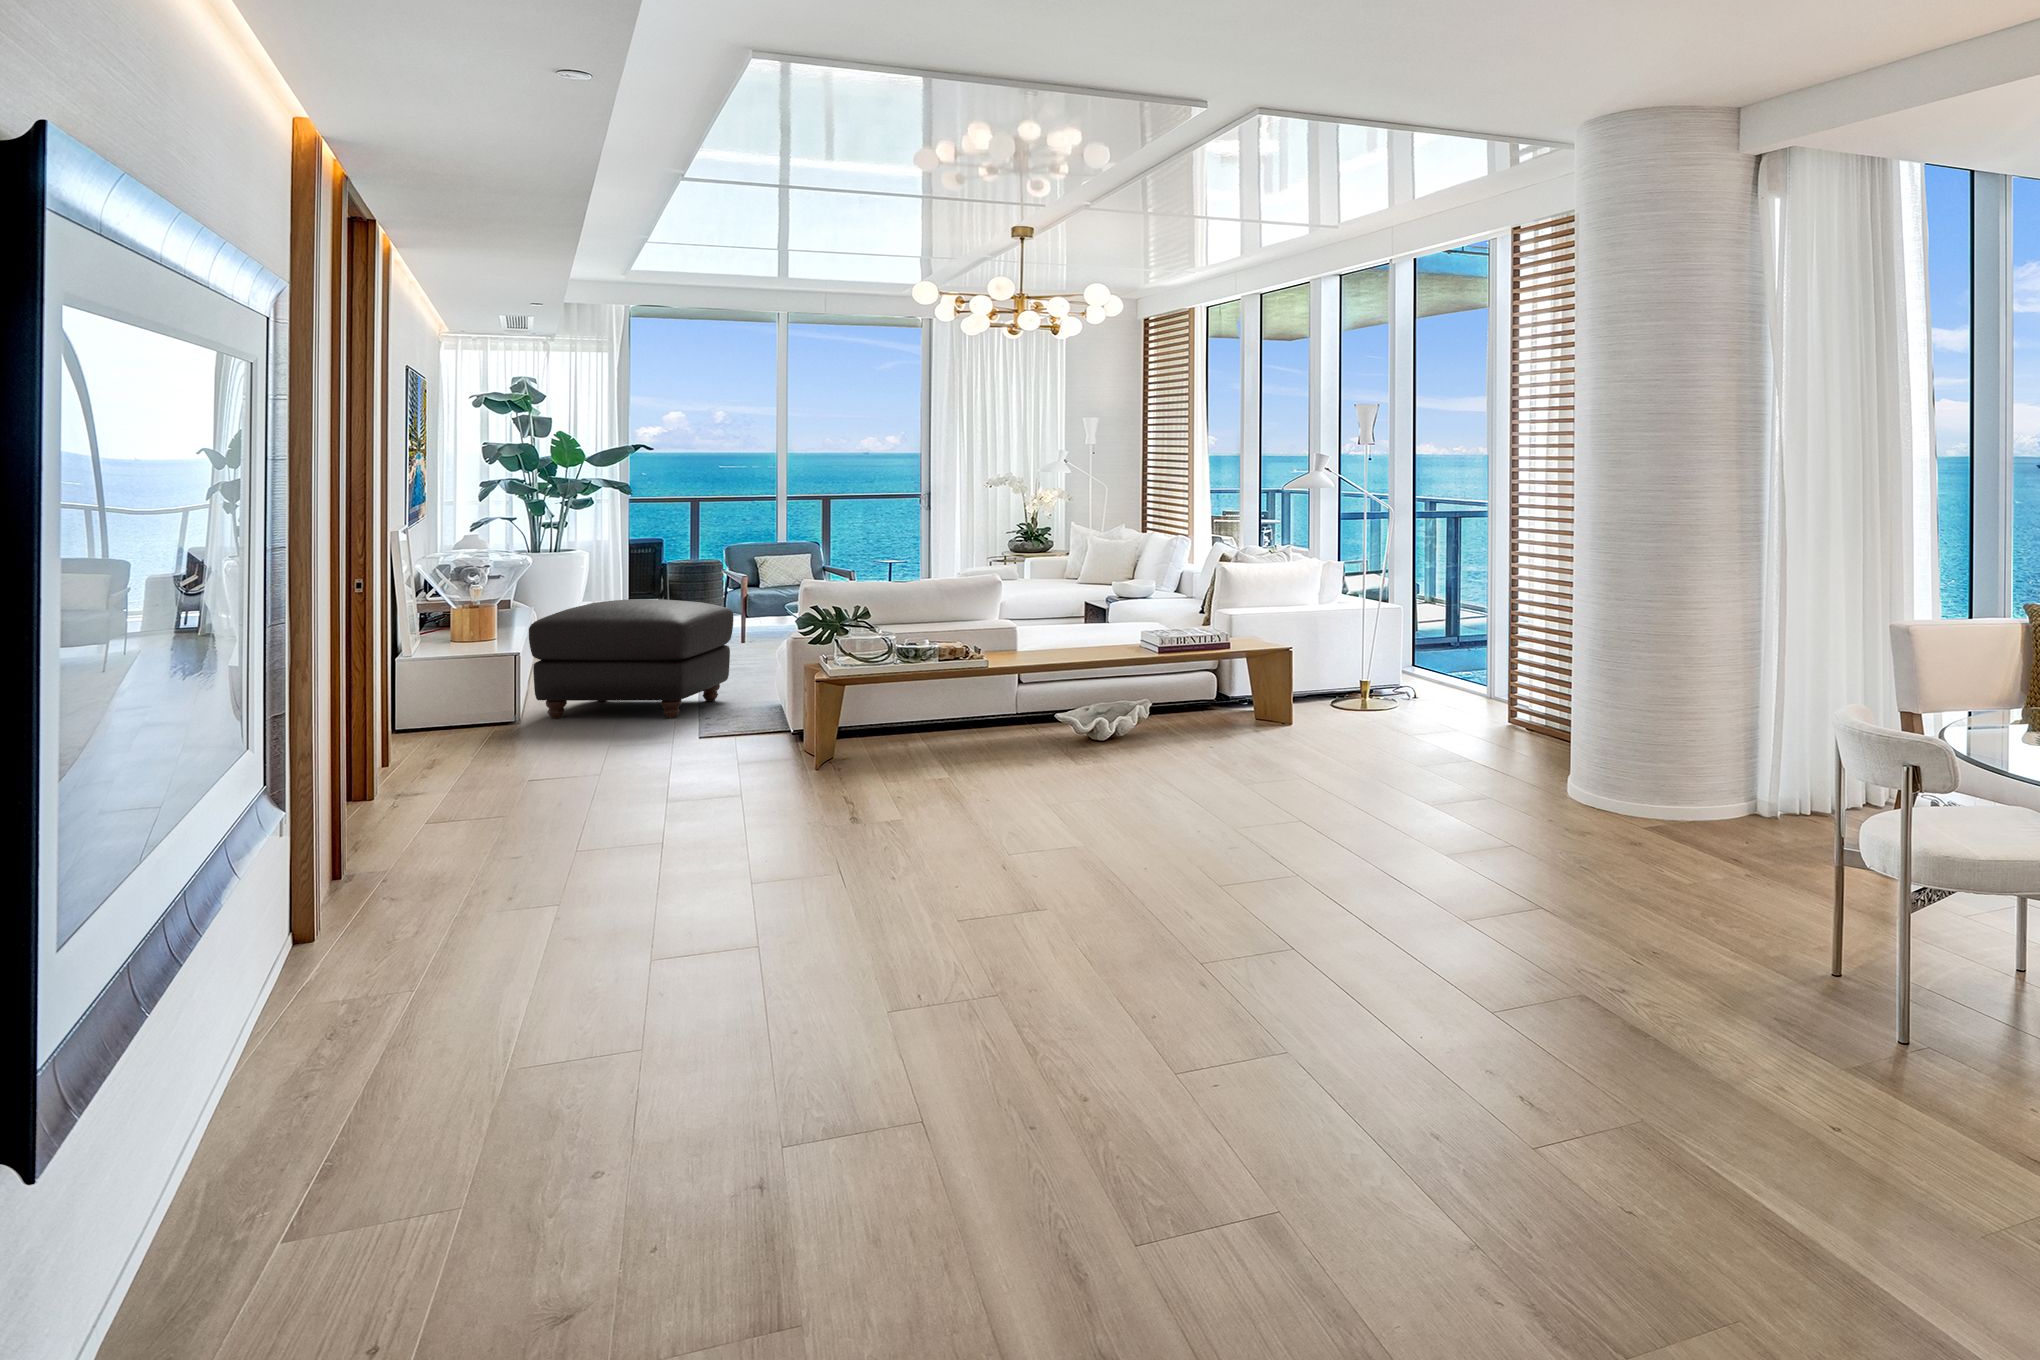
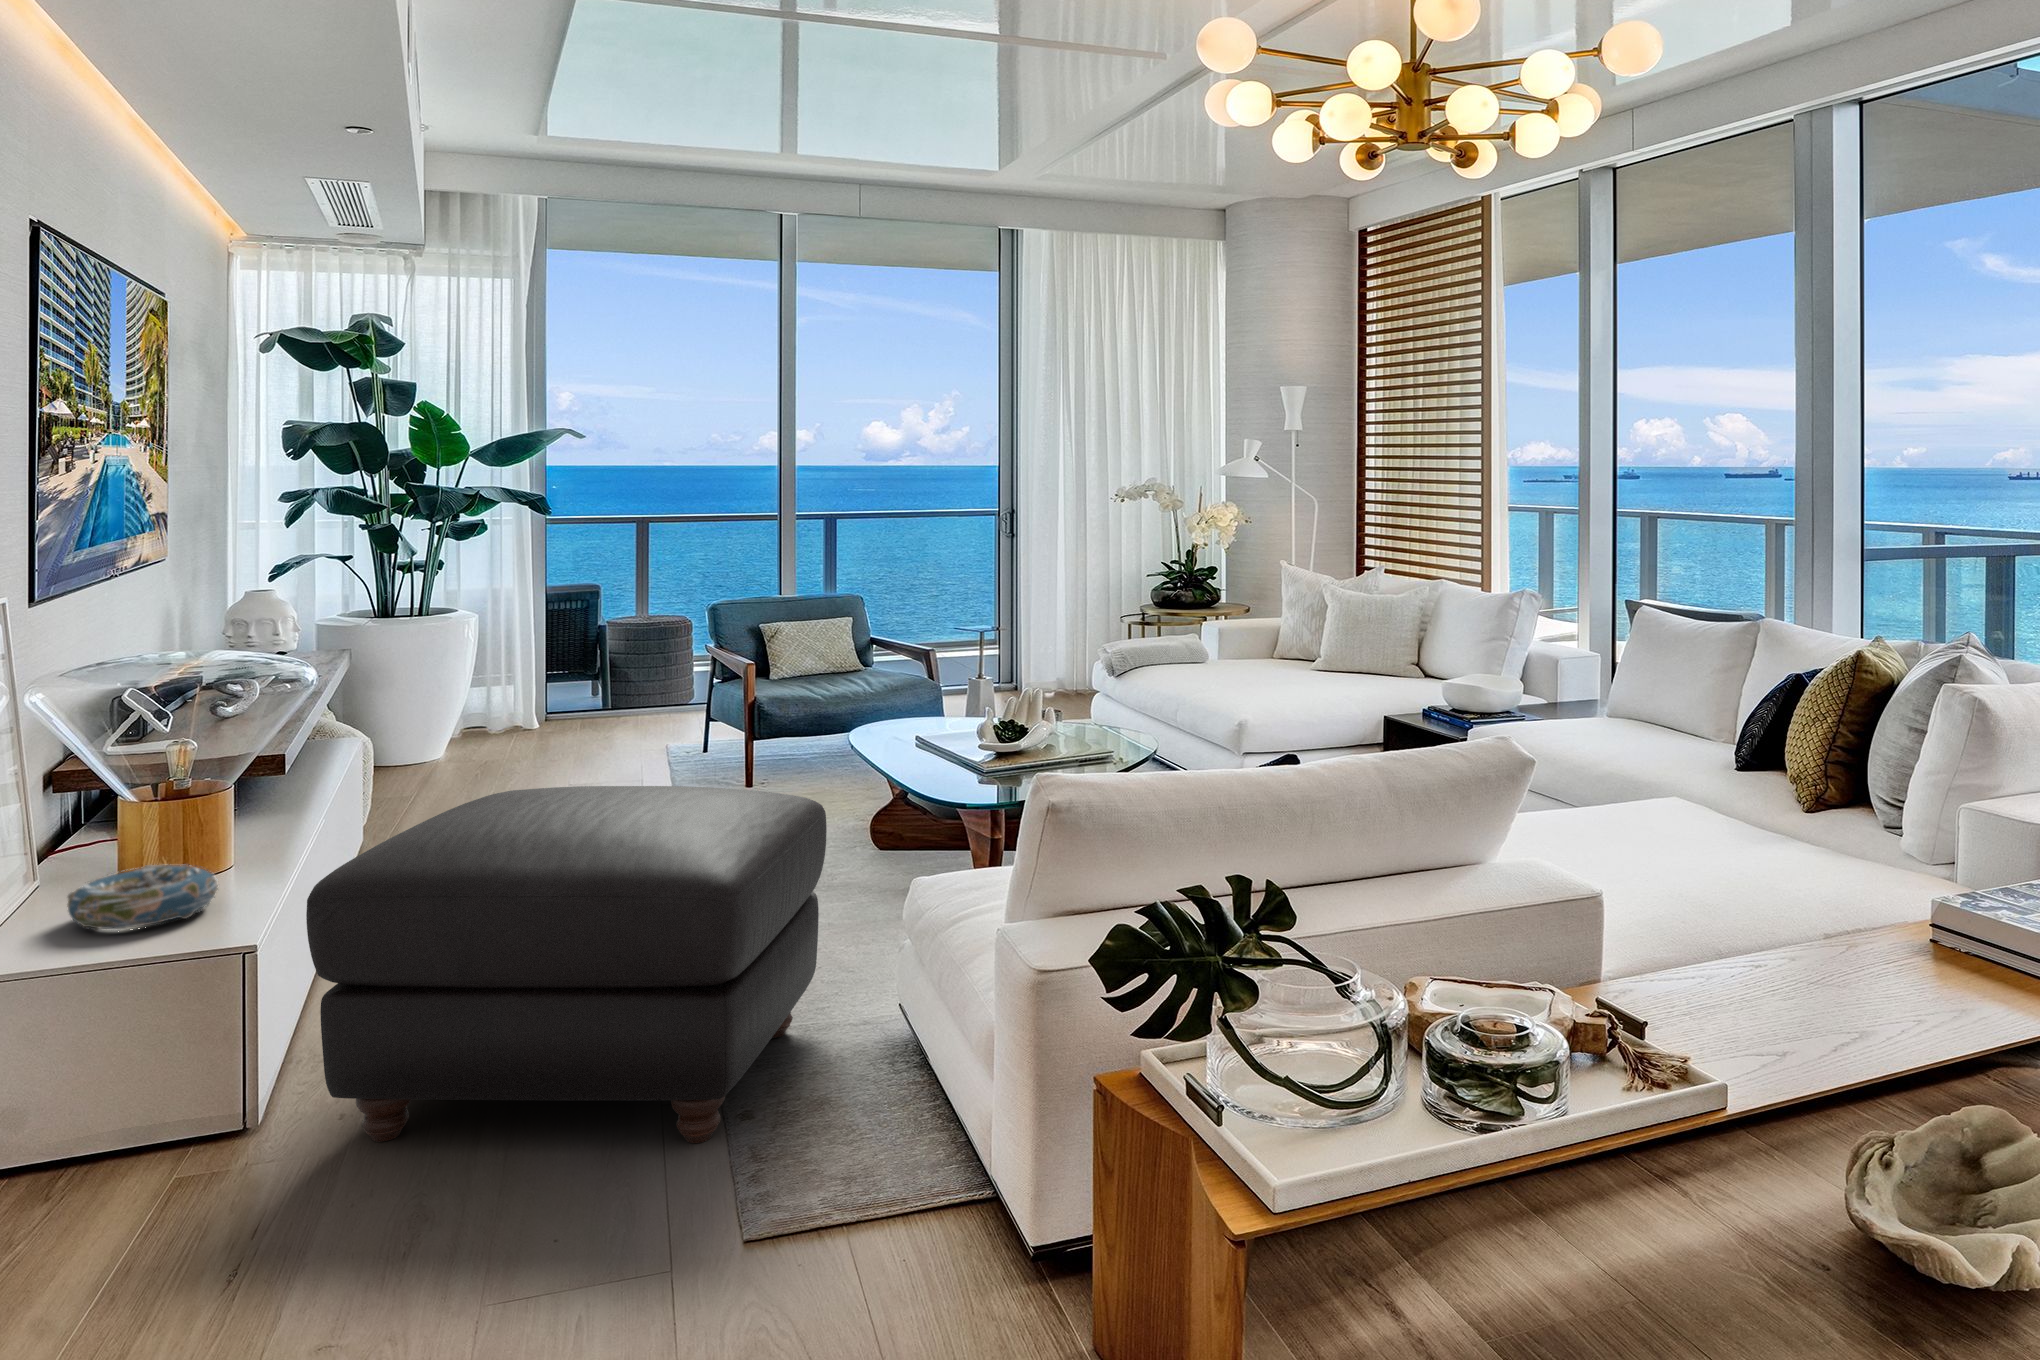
decorative bowl: none [434,627,489,646] -> present [68,865,218,929]

